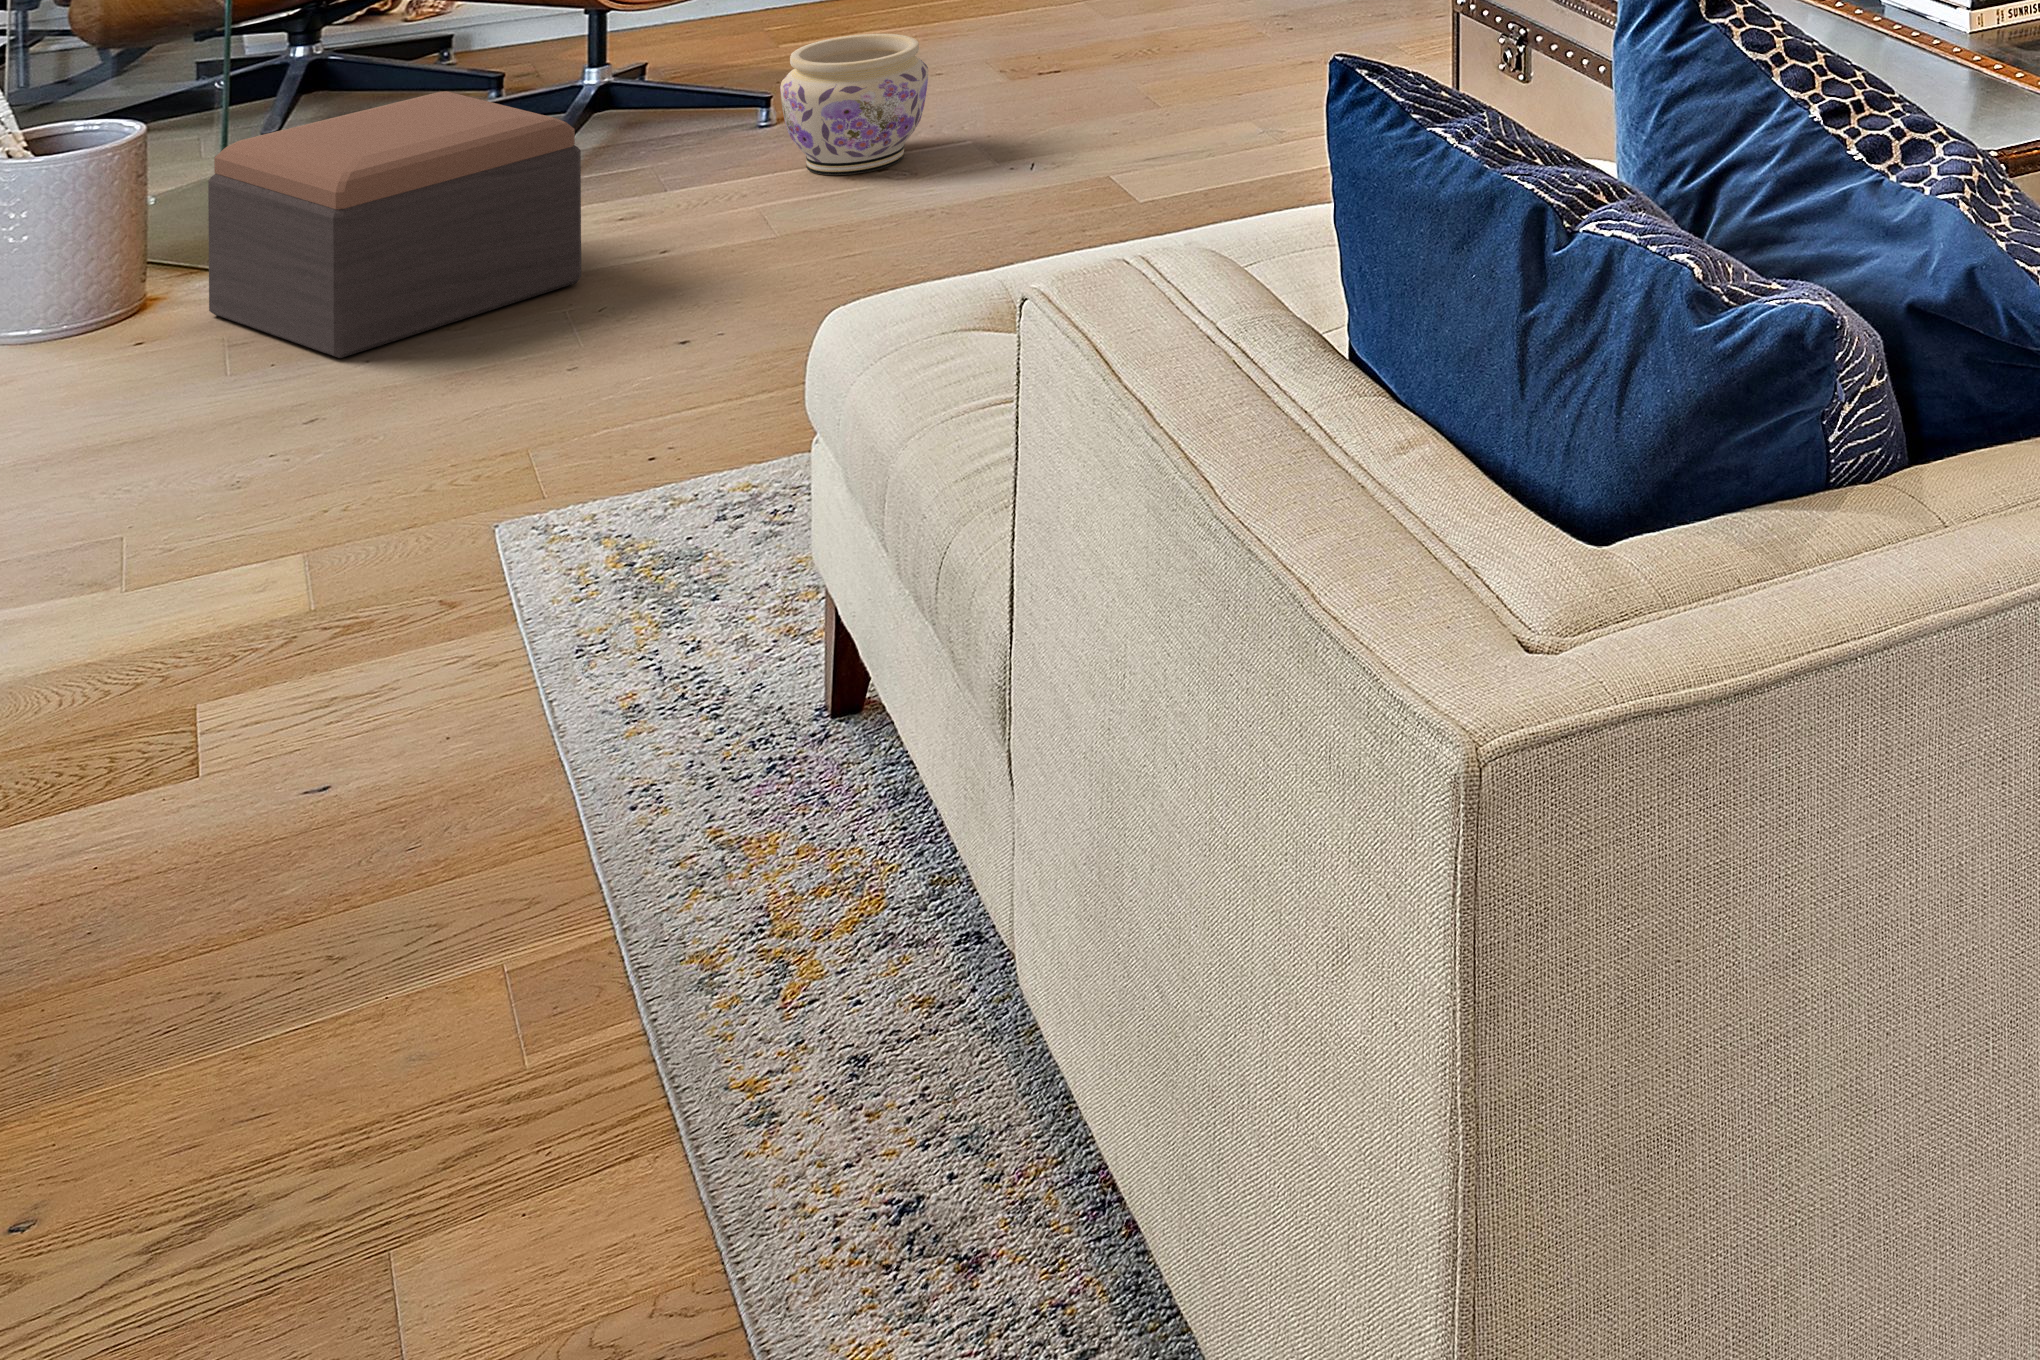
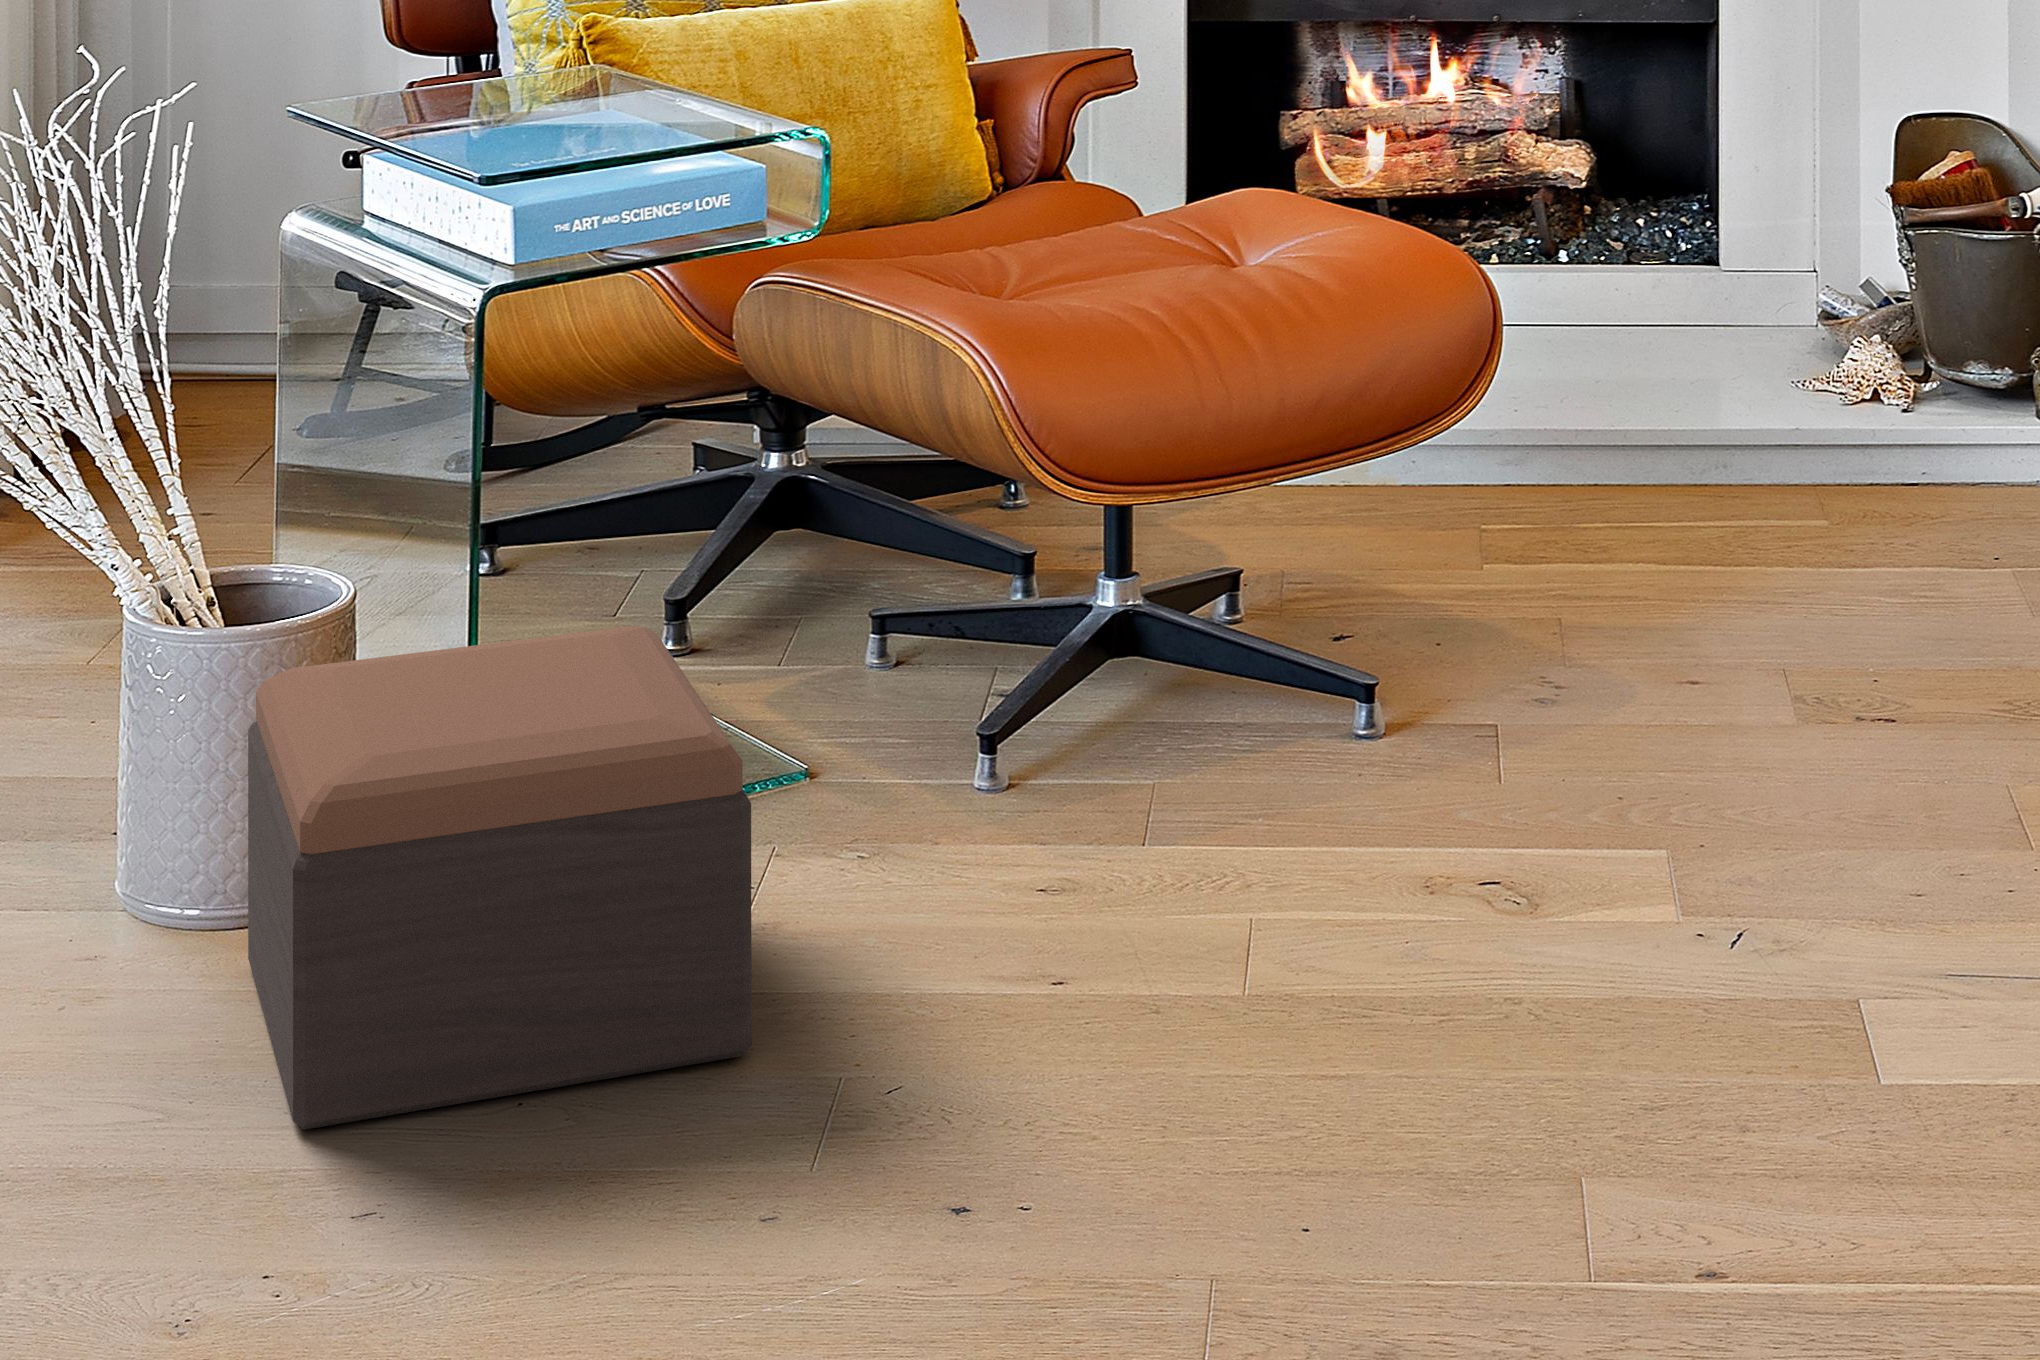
planter: present [780,34,928,175] -> none [1230,620,1493,909]

